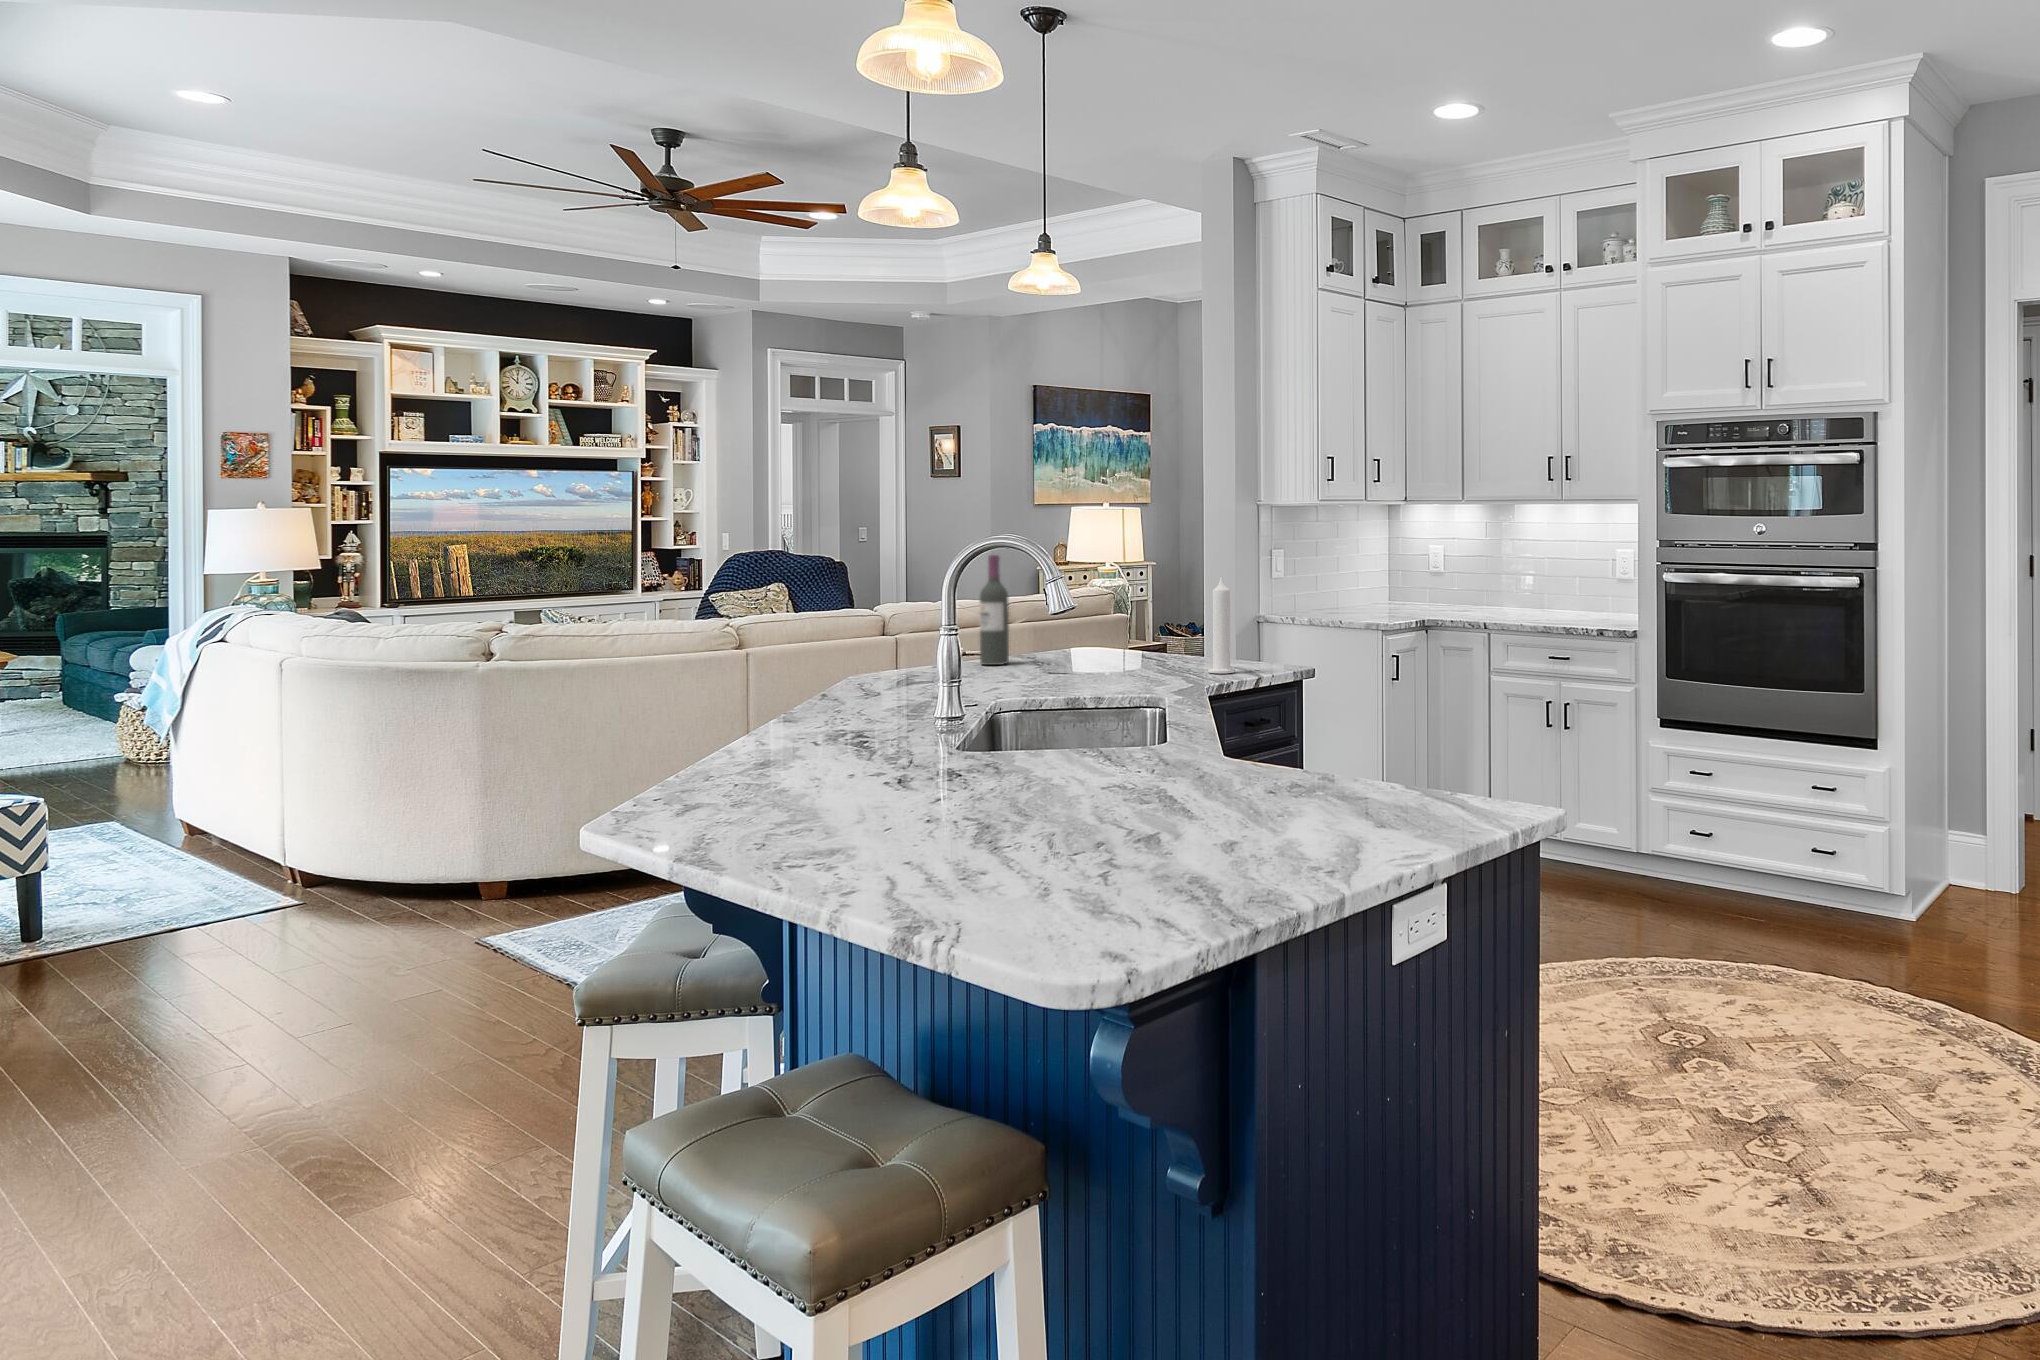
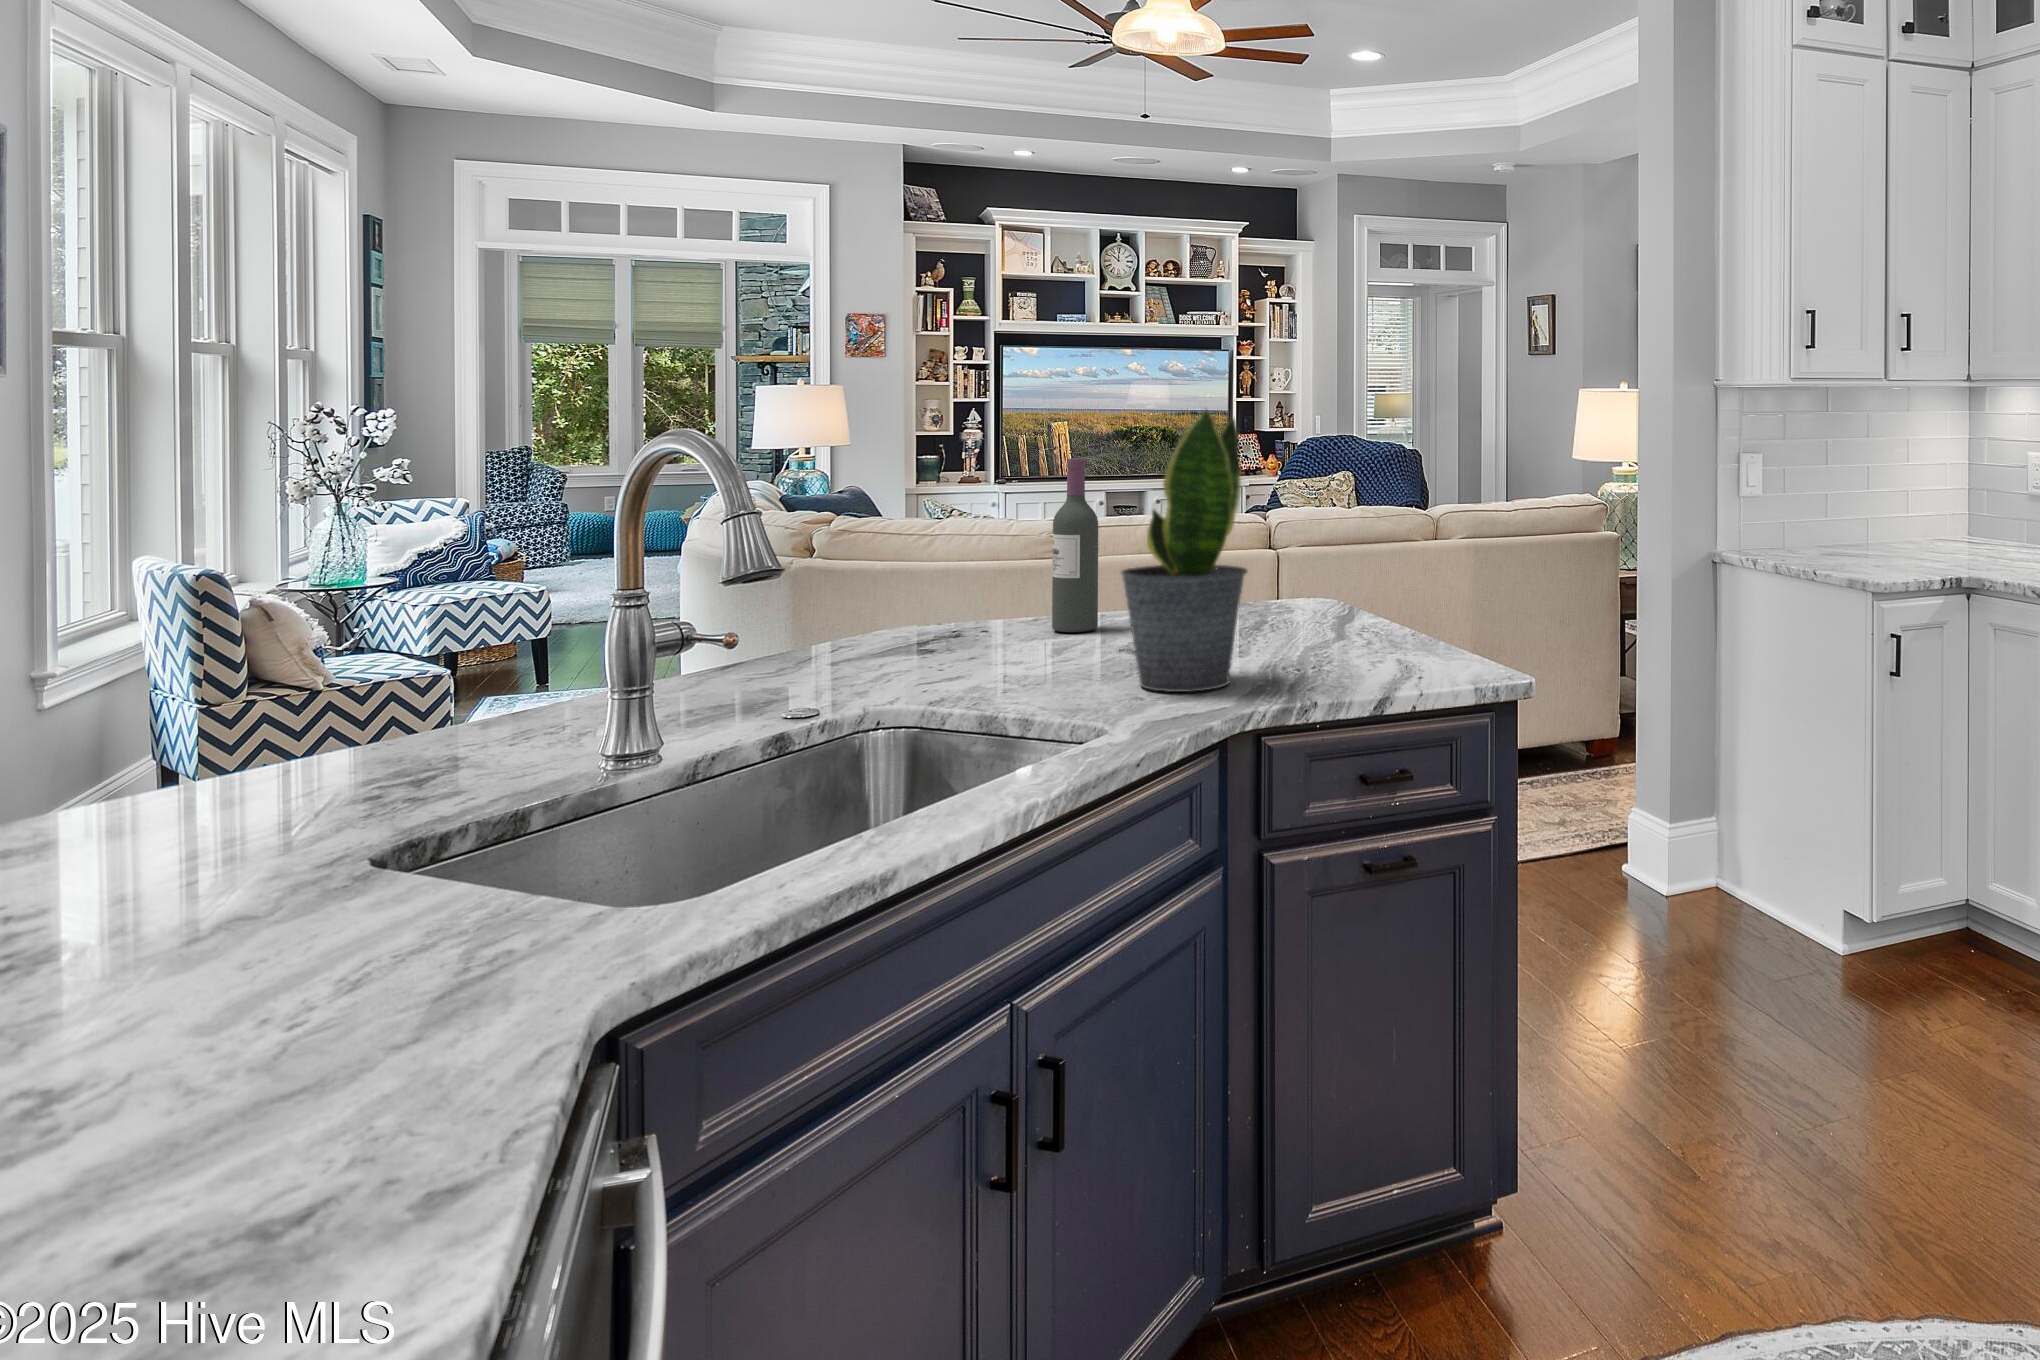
potted plant: none [1110,520,1181,680] -> present [1121,409,1247,692]
candle: present [1208,577,1235,674] -> none [1308,510,1357,686]

